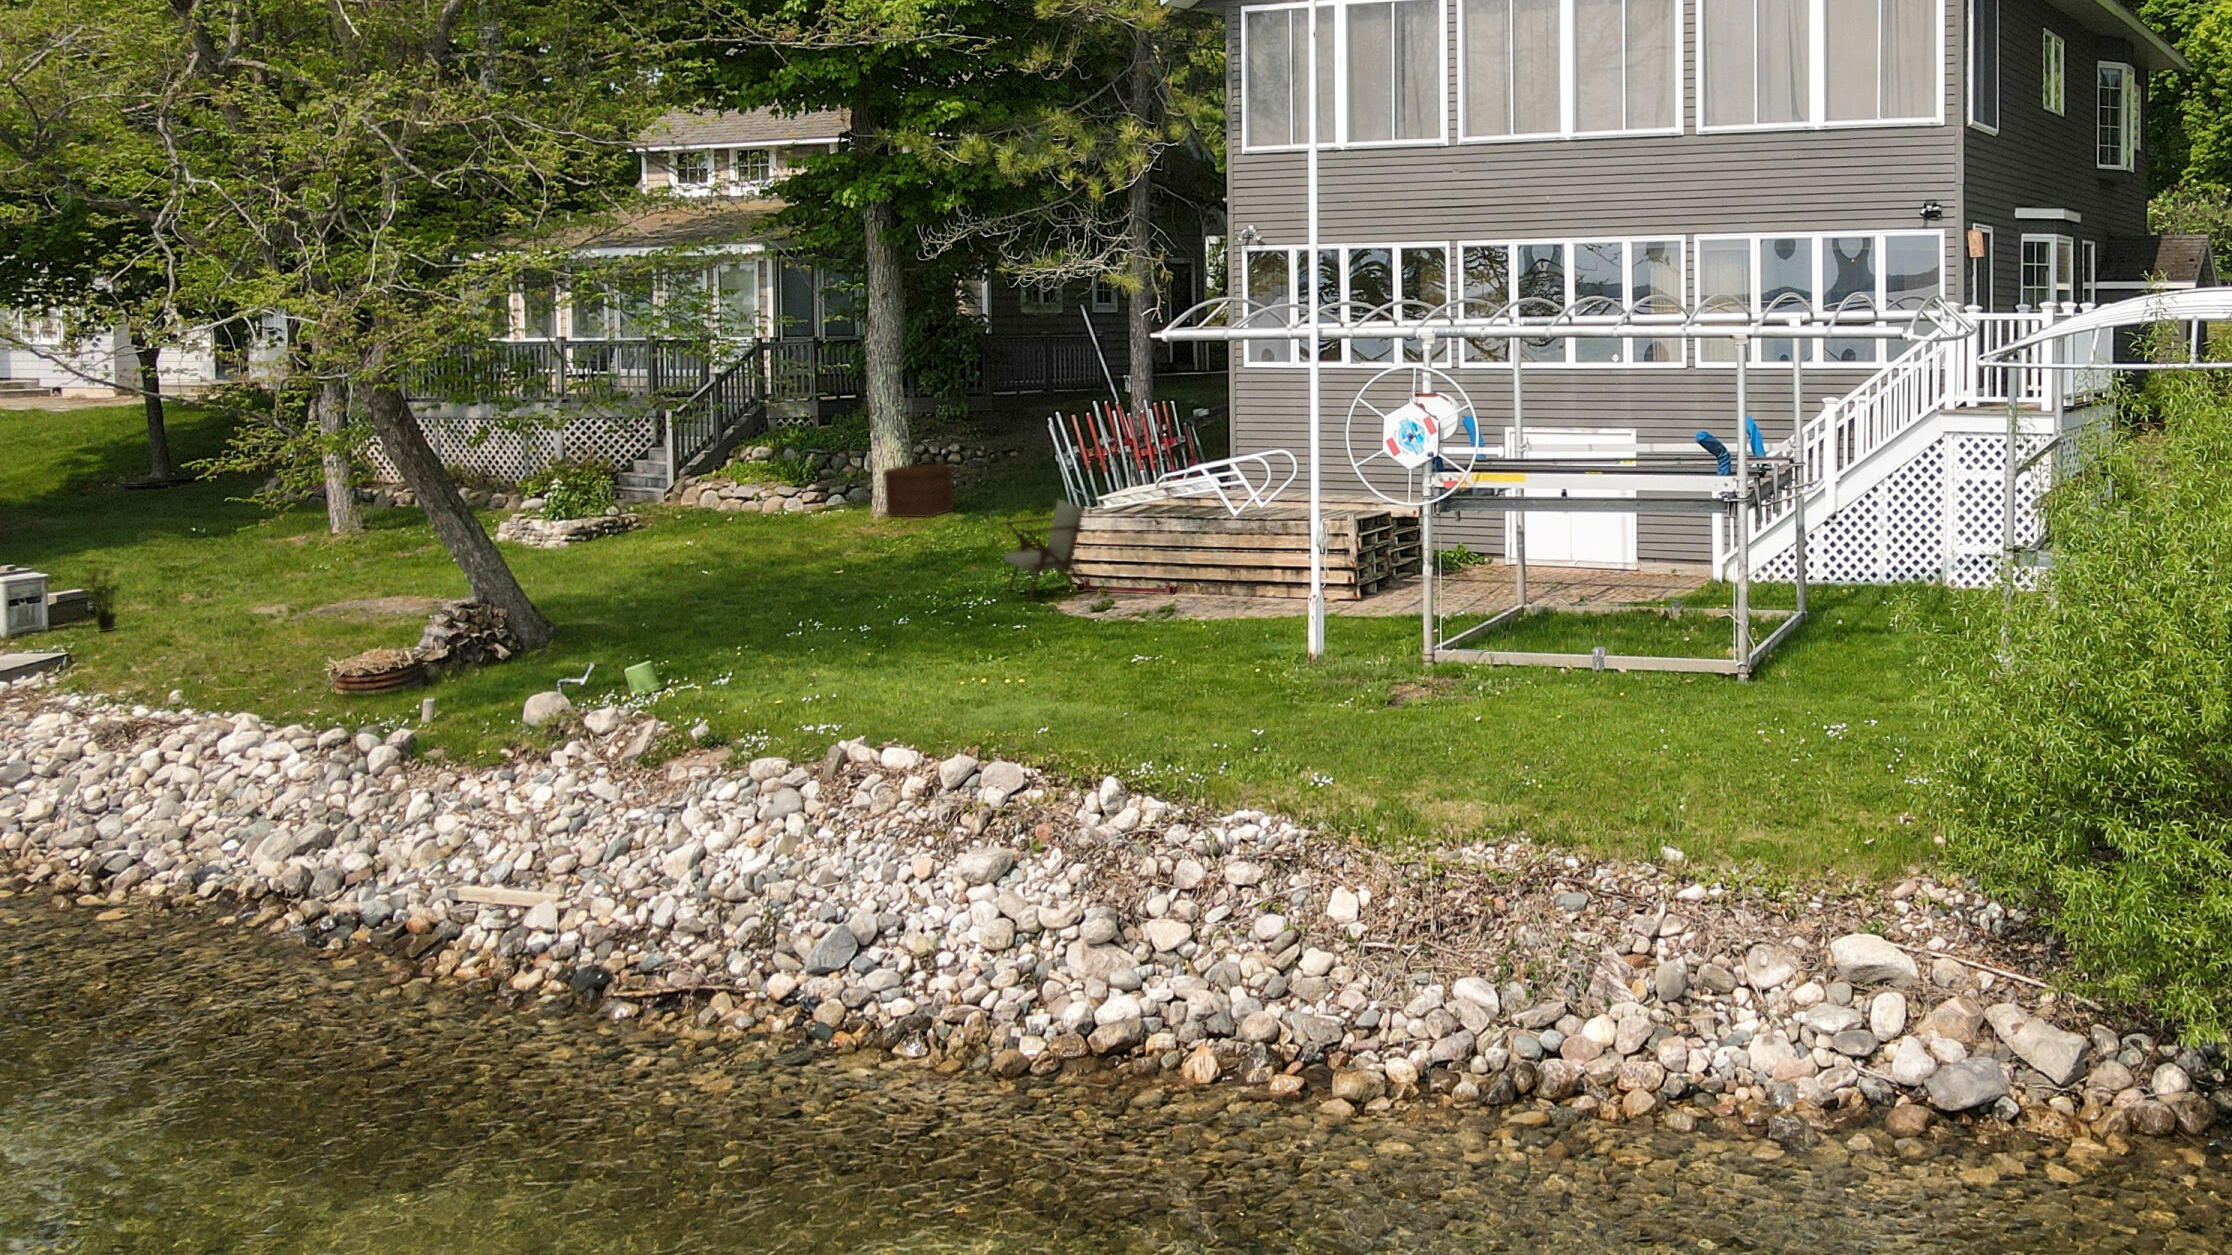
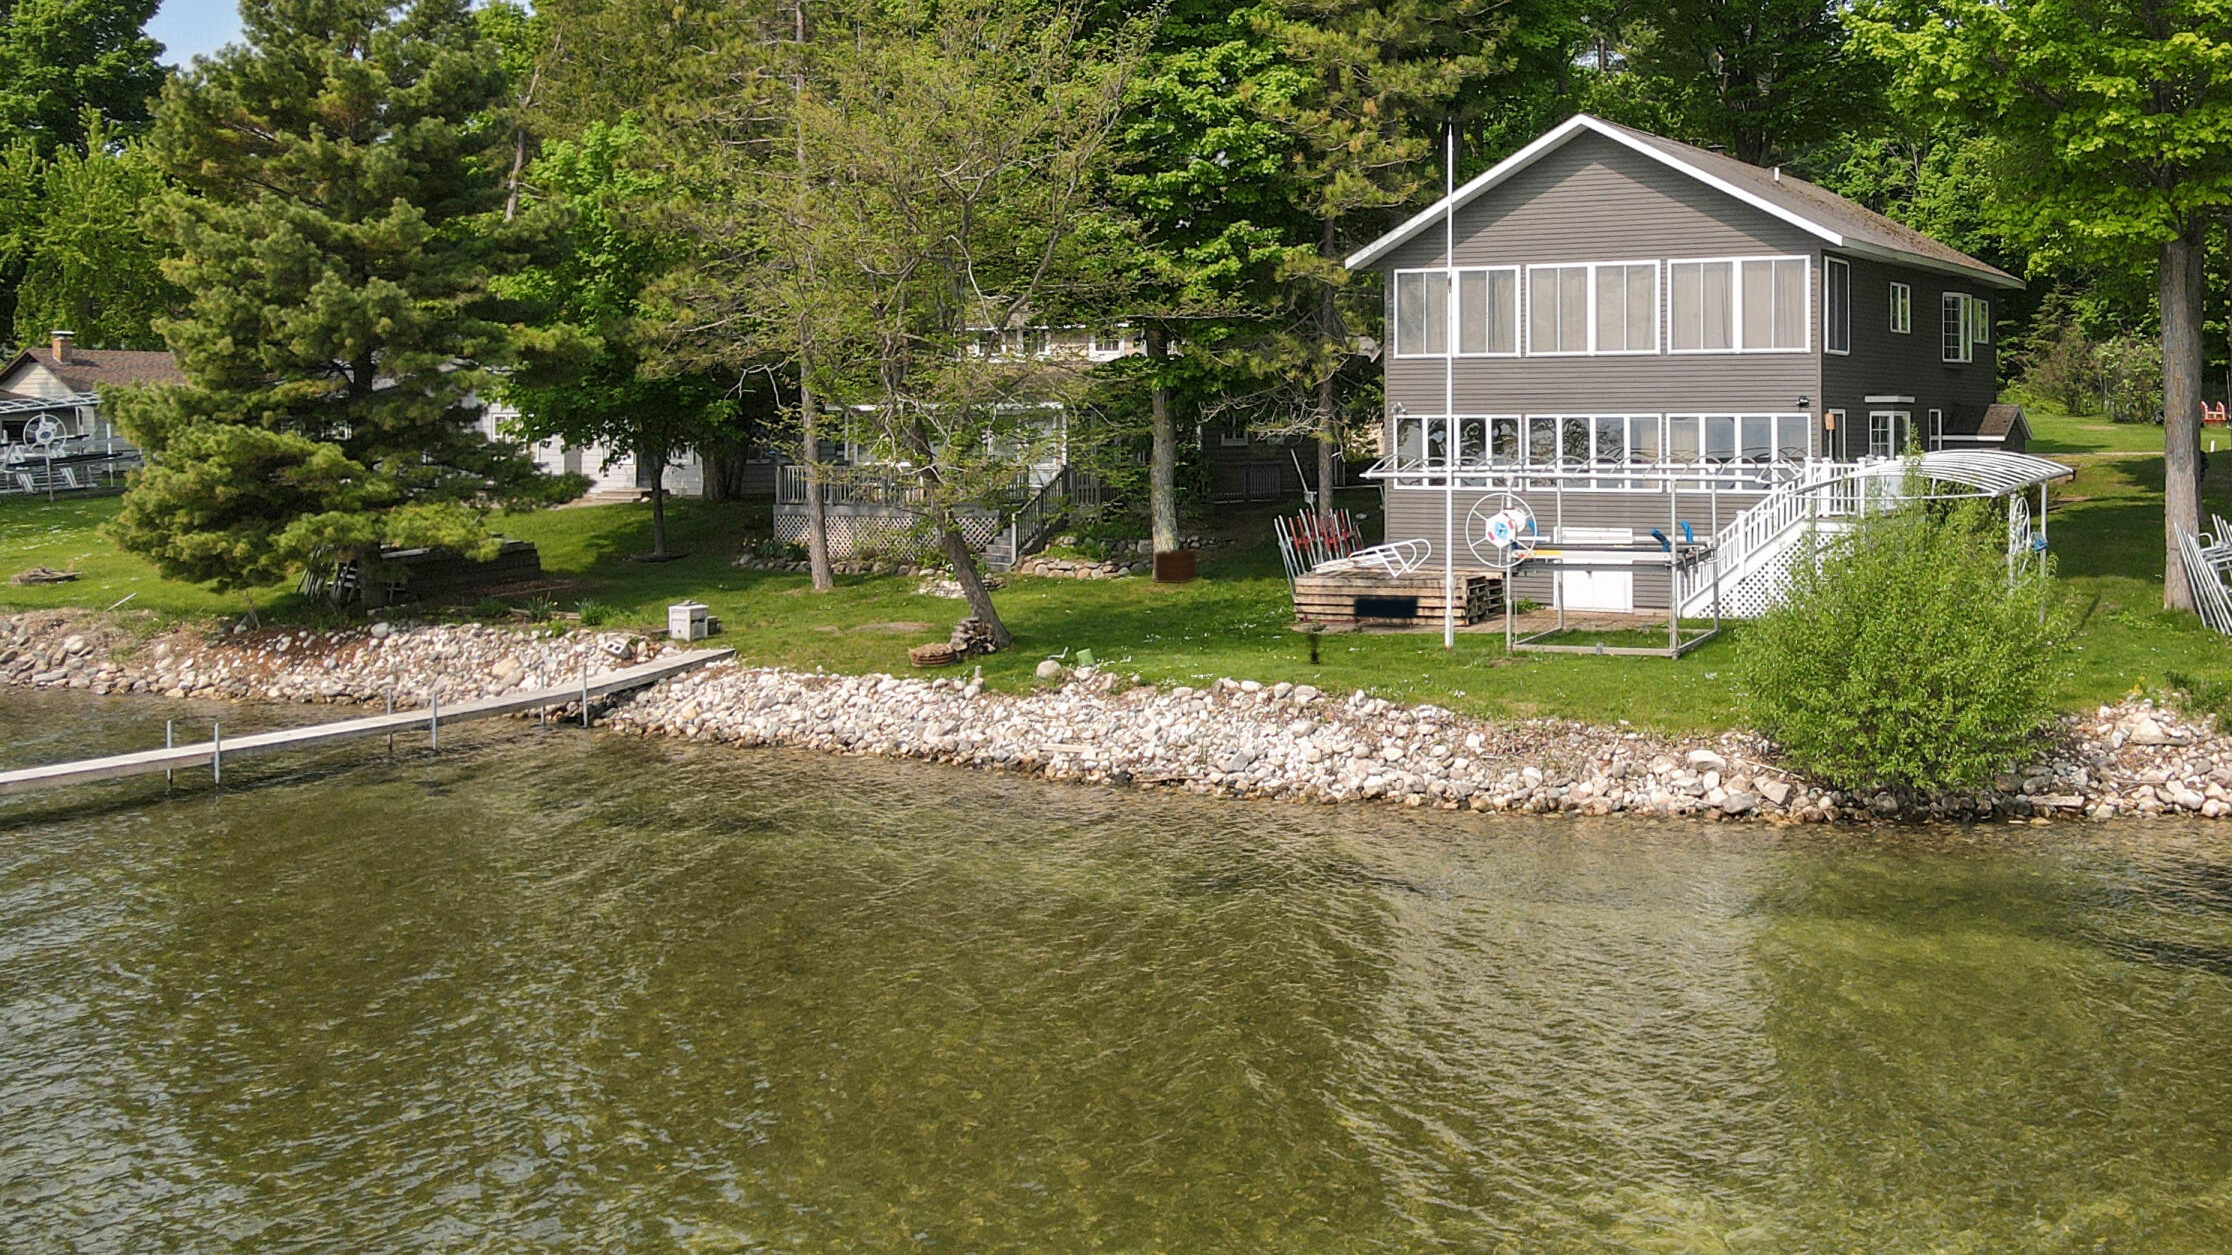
lounge chair: present [1003,500,1095,600] -> none [1257,568,1314,626]
bench: none [1161,545,1280,603] -> present [1353,595,1419,626]
potted plant: present [81,568,121,632] -> present [1304,623,1321,664]

